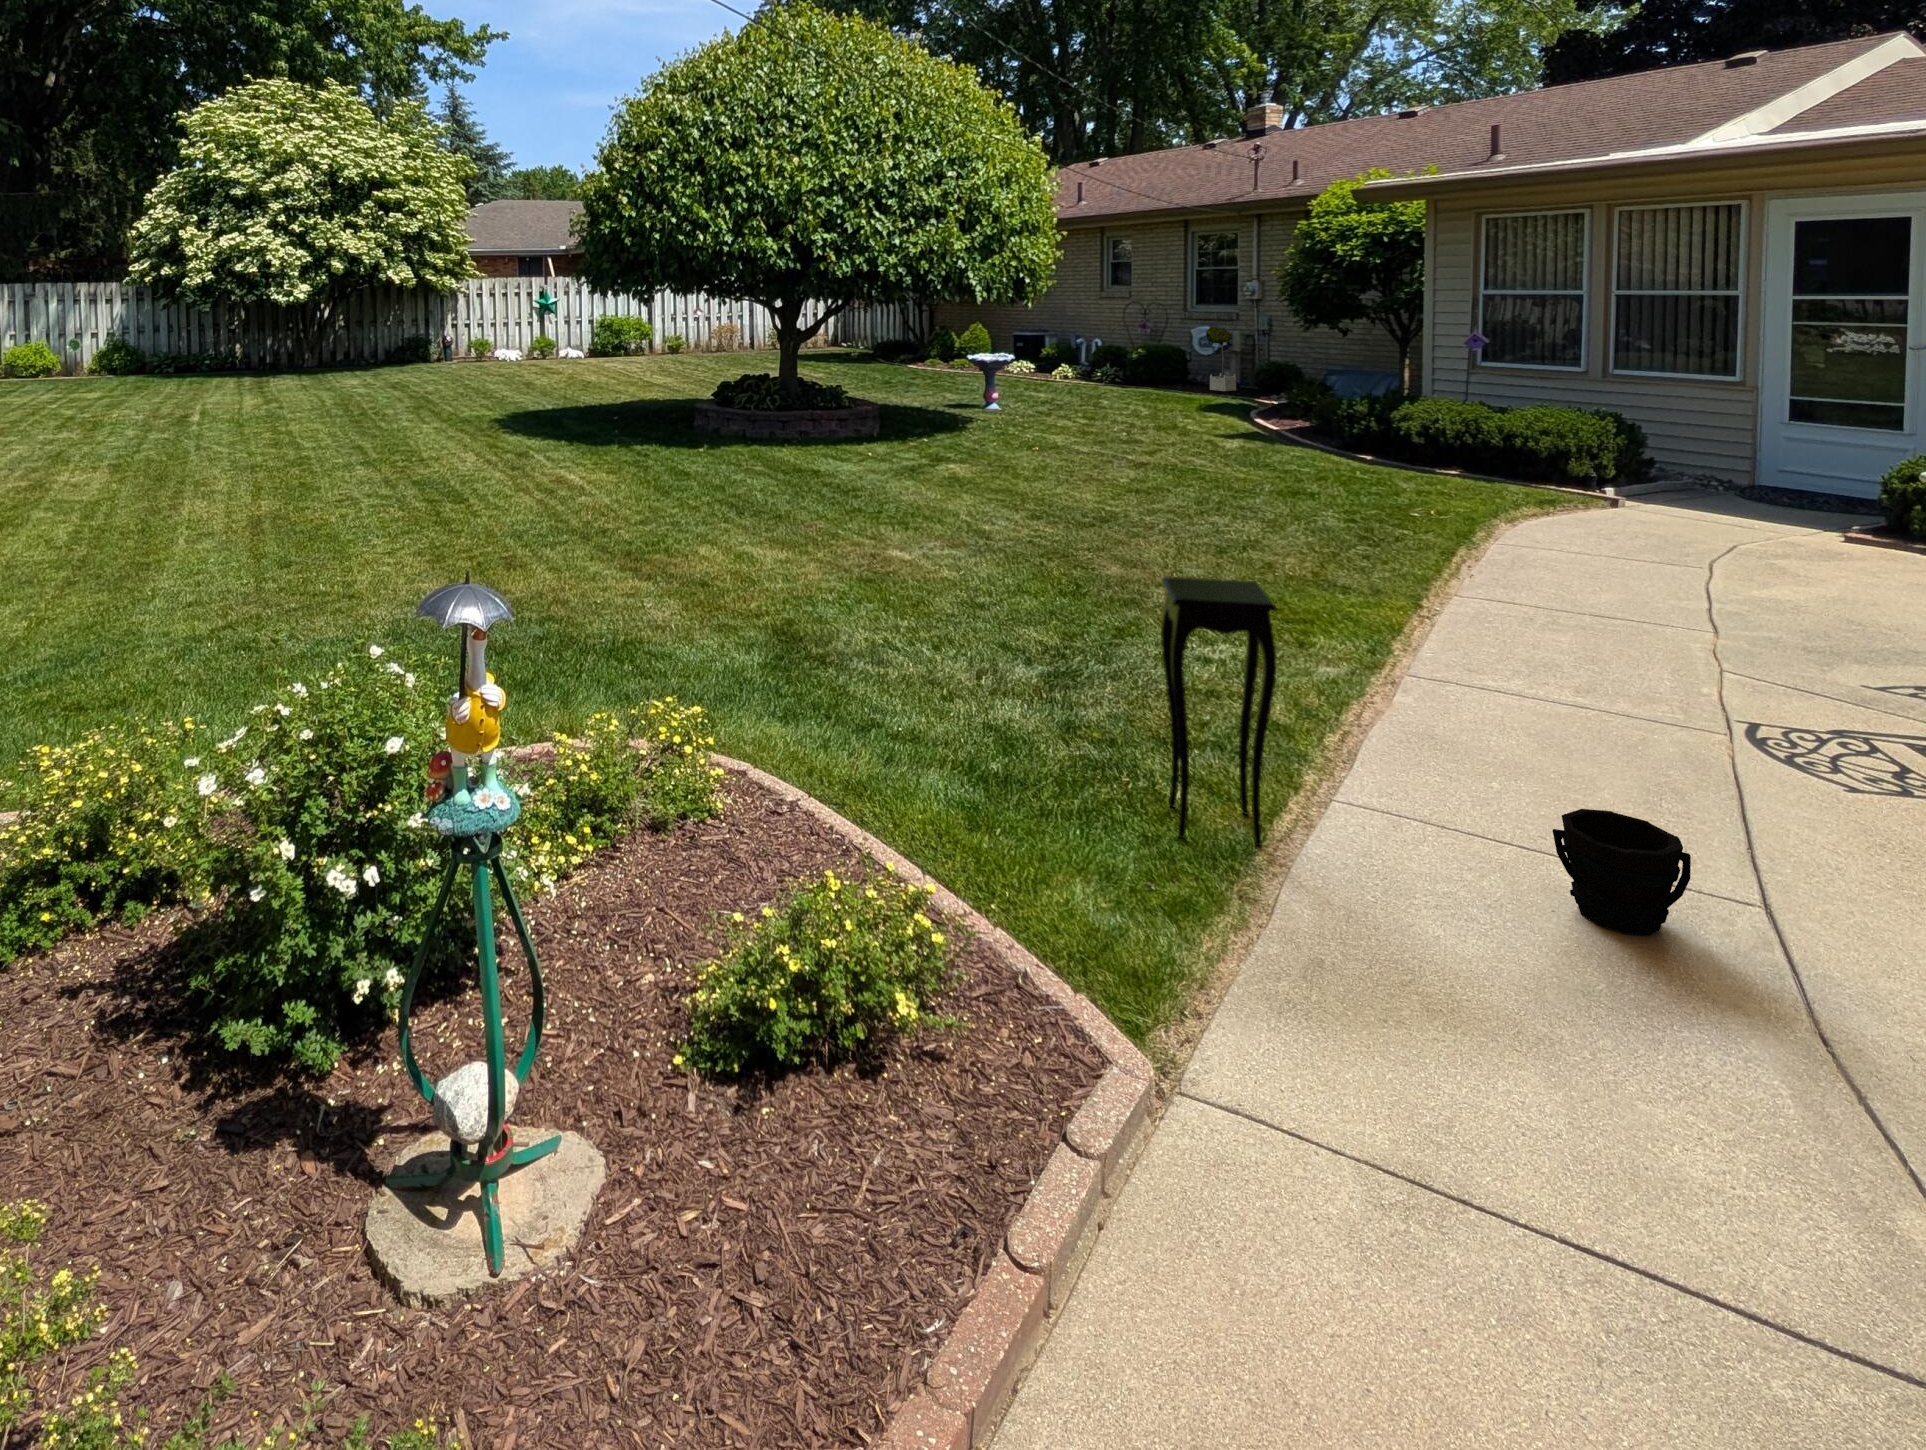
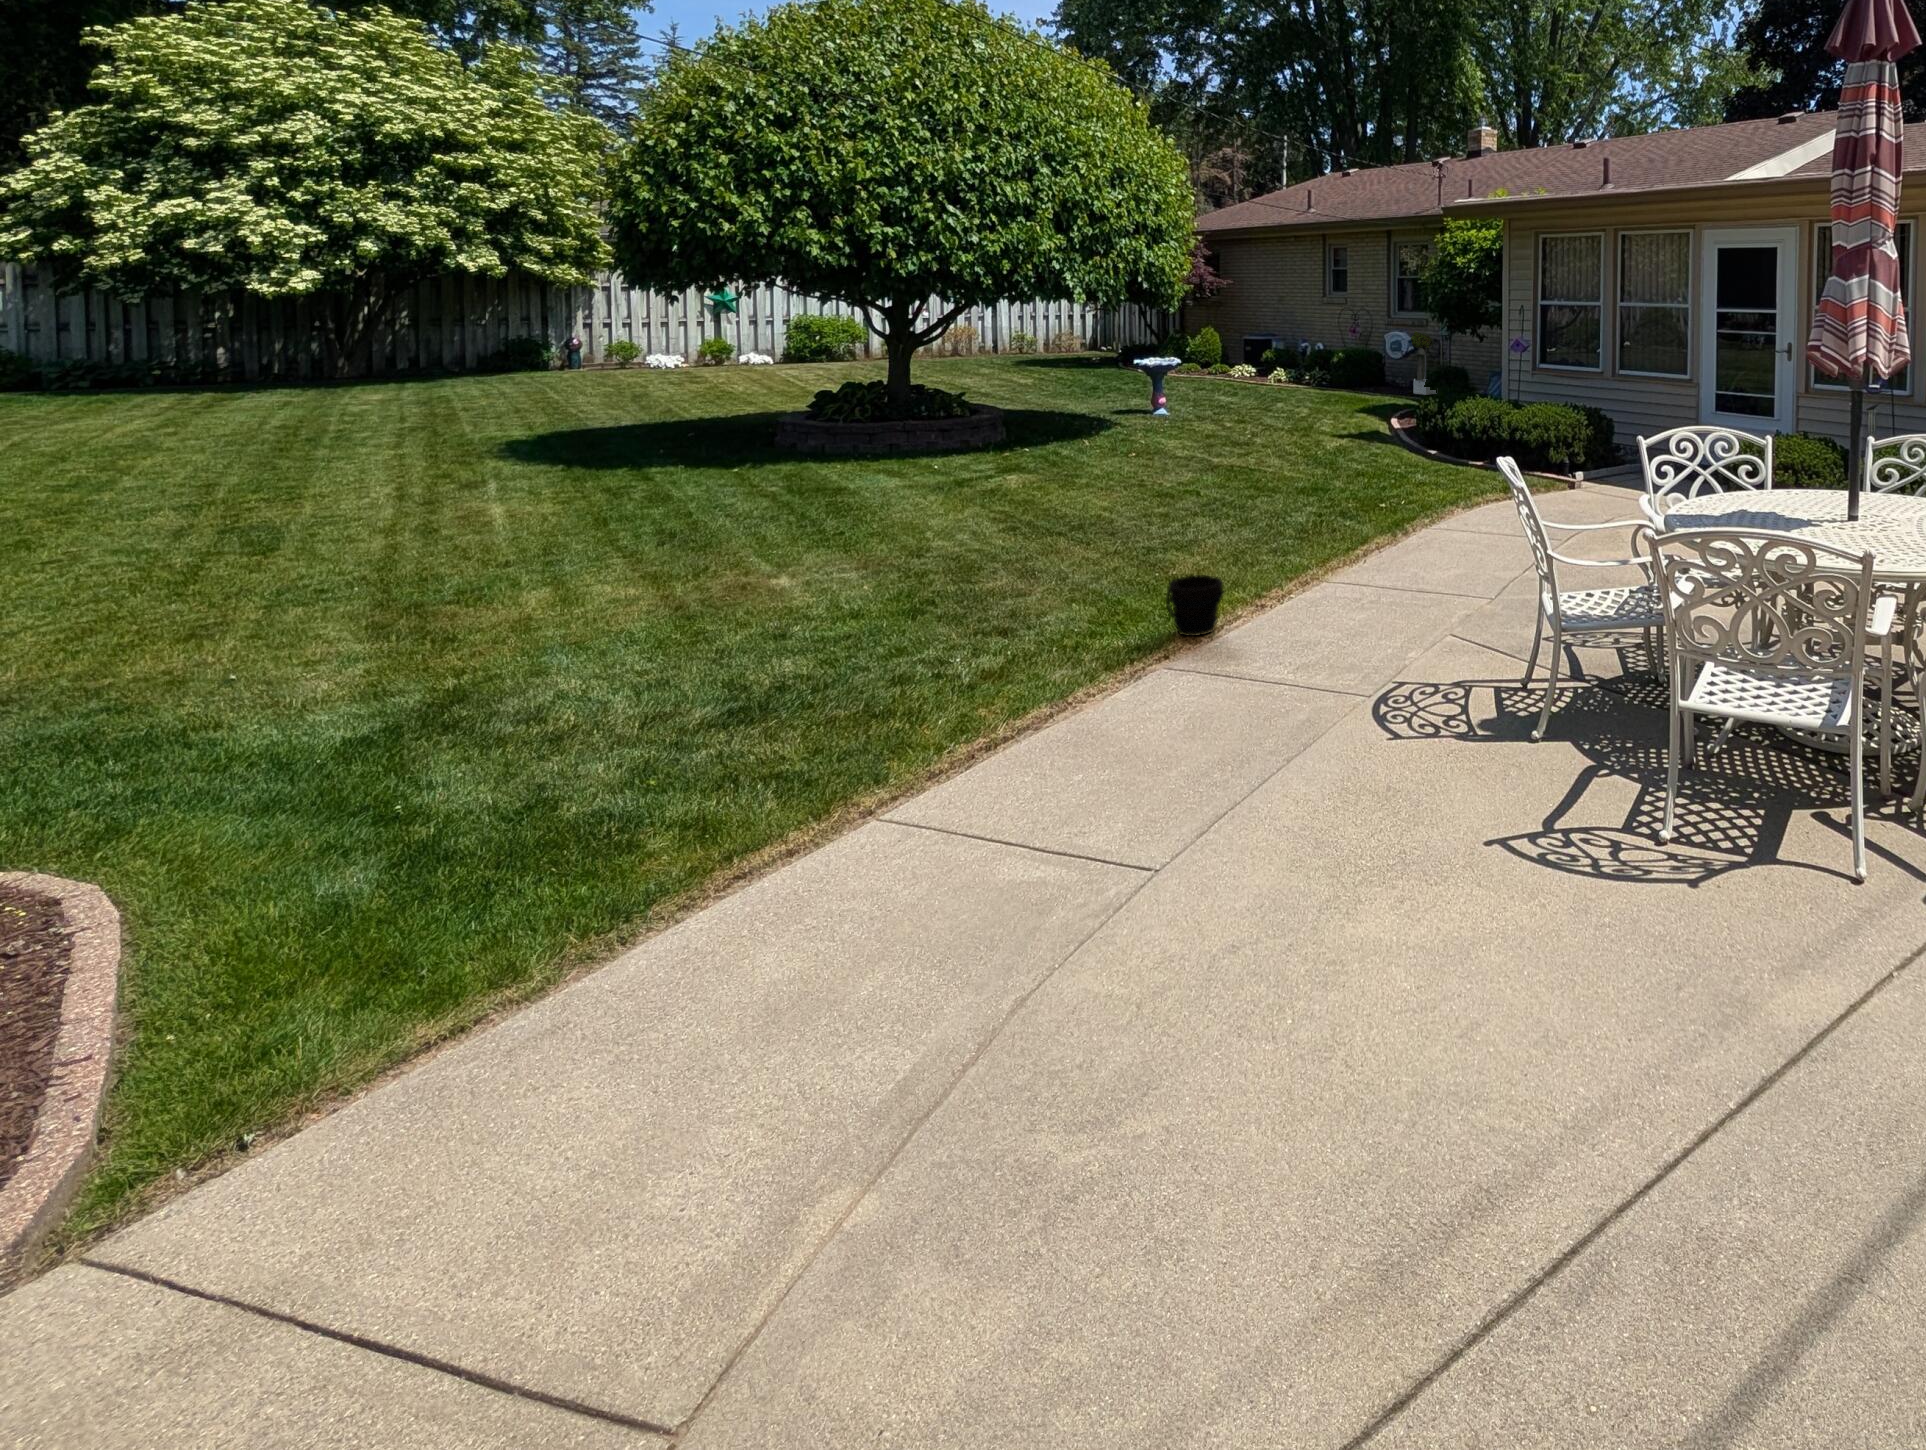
side table: present [1161,577,1277,846] -> none [423,769,683,1210]
bucket: present [1553,809,1691,936] -> present [1166,575,1224,636]

